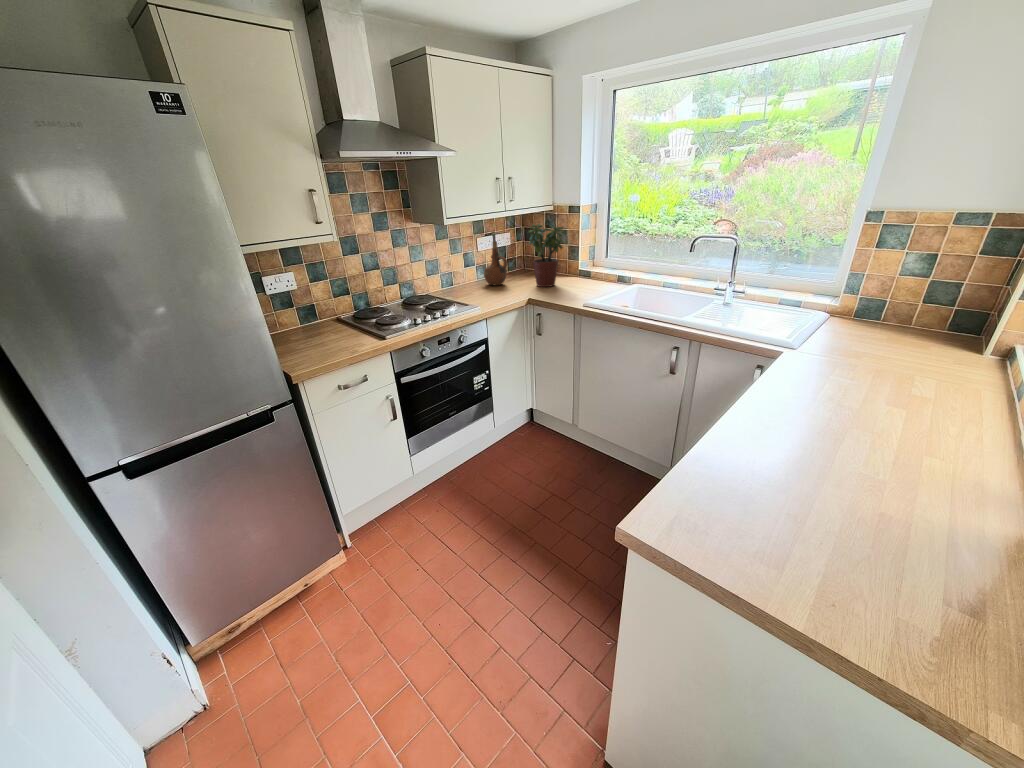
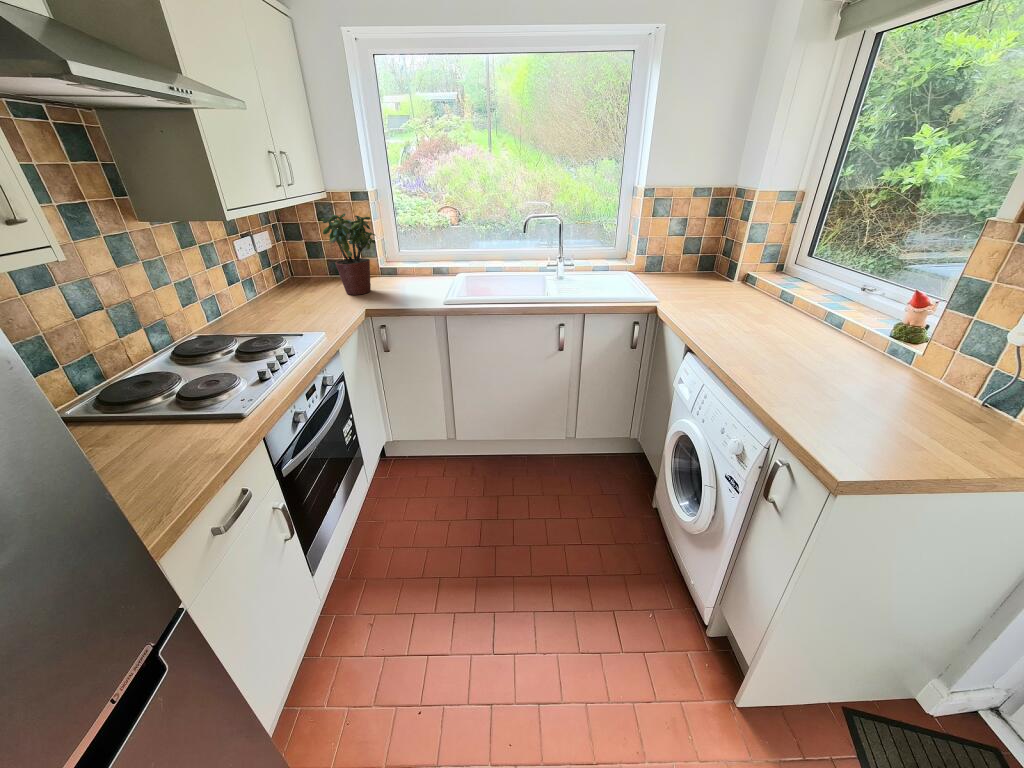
ceramic pitcher: present [484,241,507,285] -> none [264,242,301,305]

